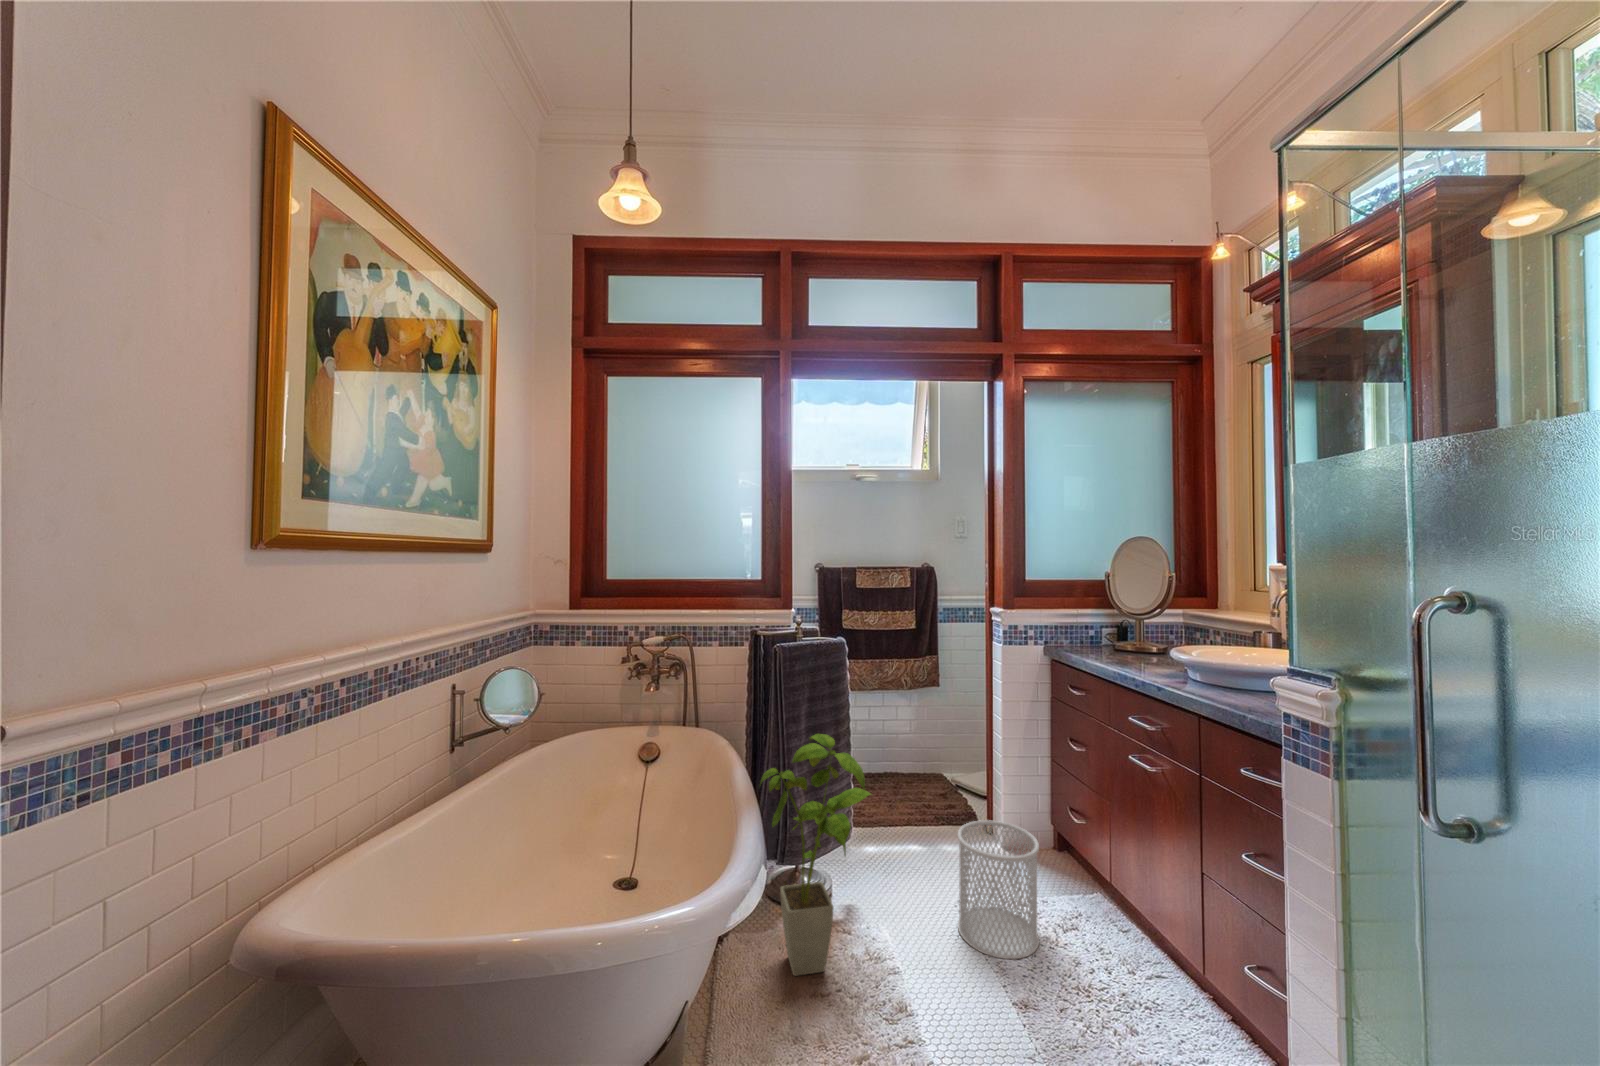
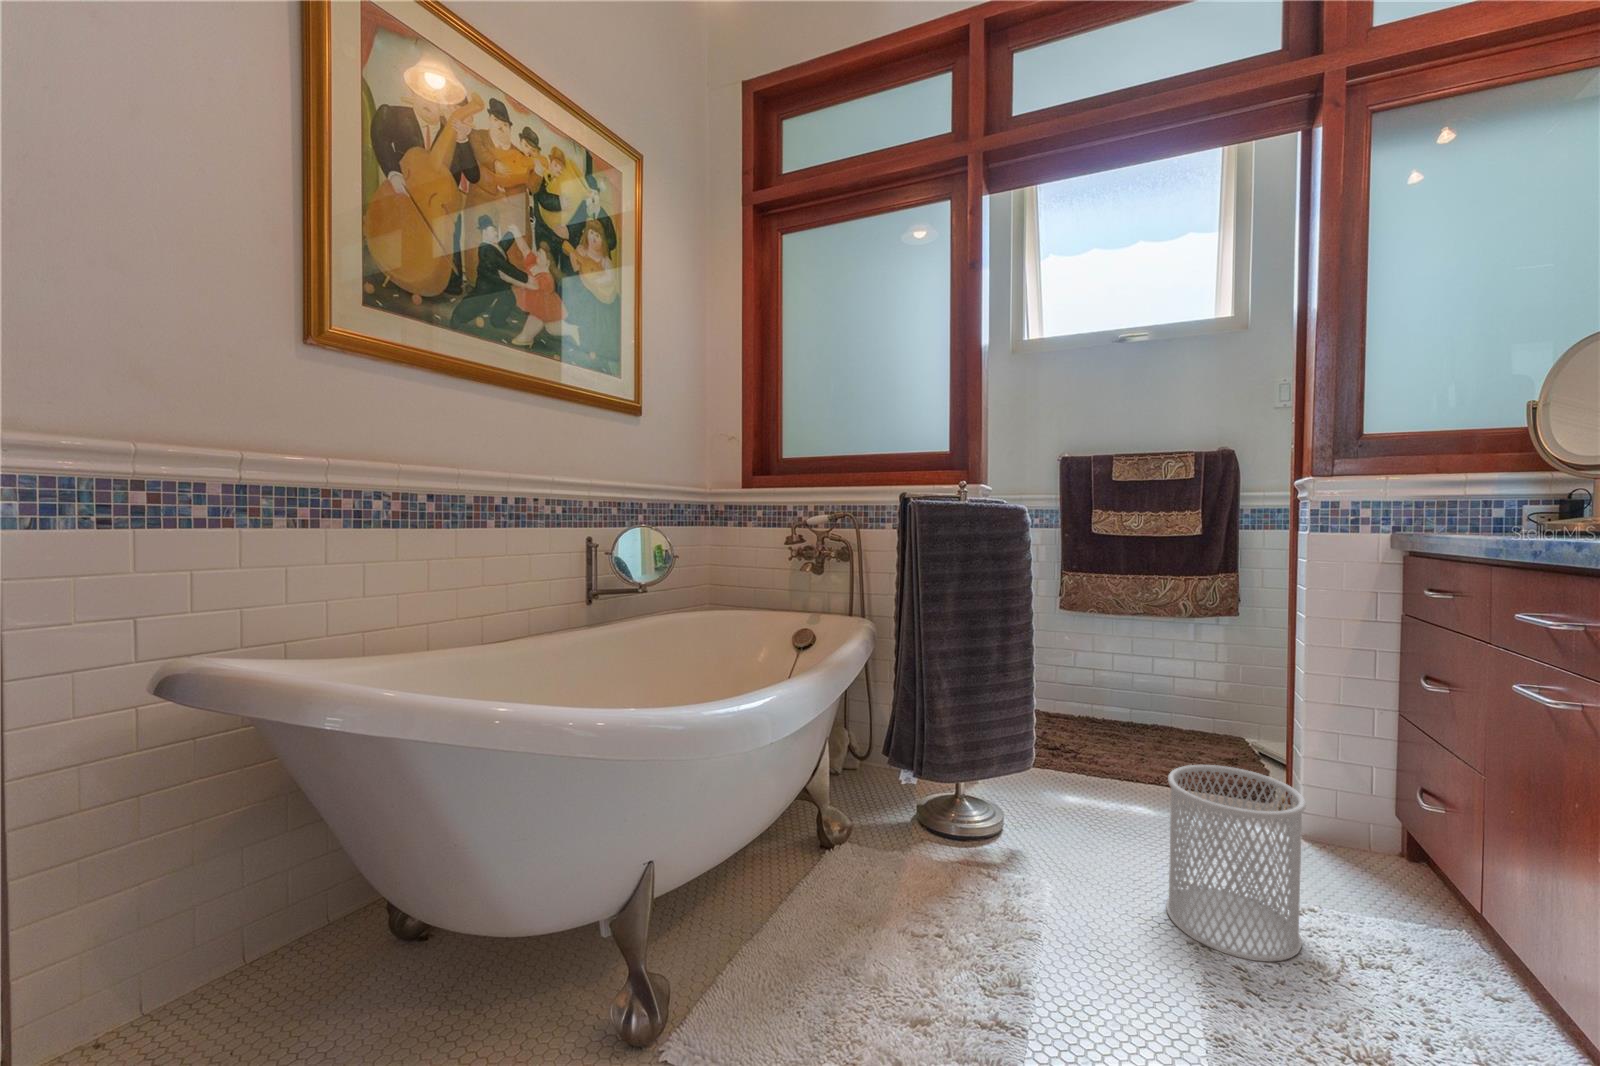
house plant: present [760,734,871,976] -> none [881,605,1035,896]

